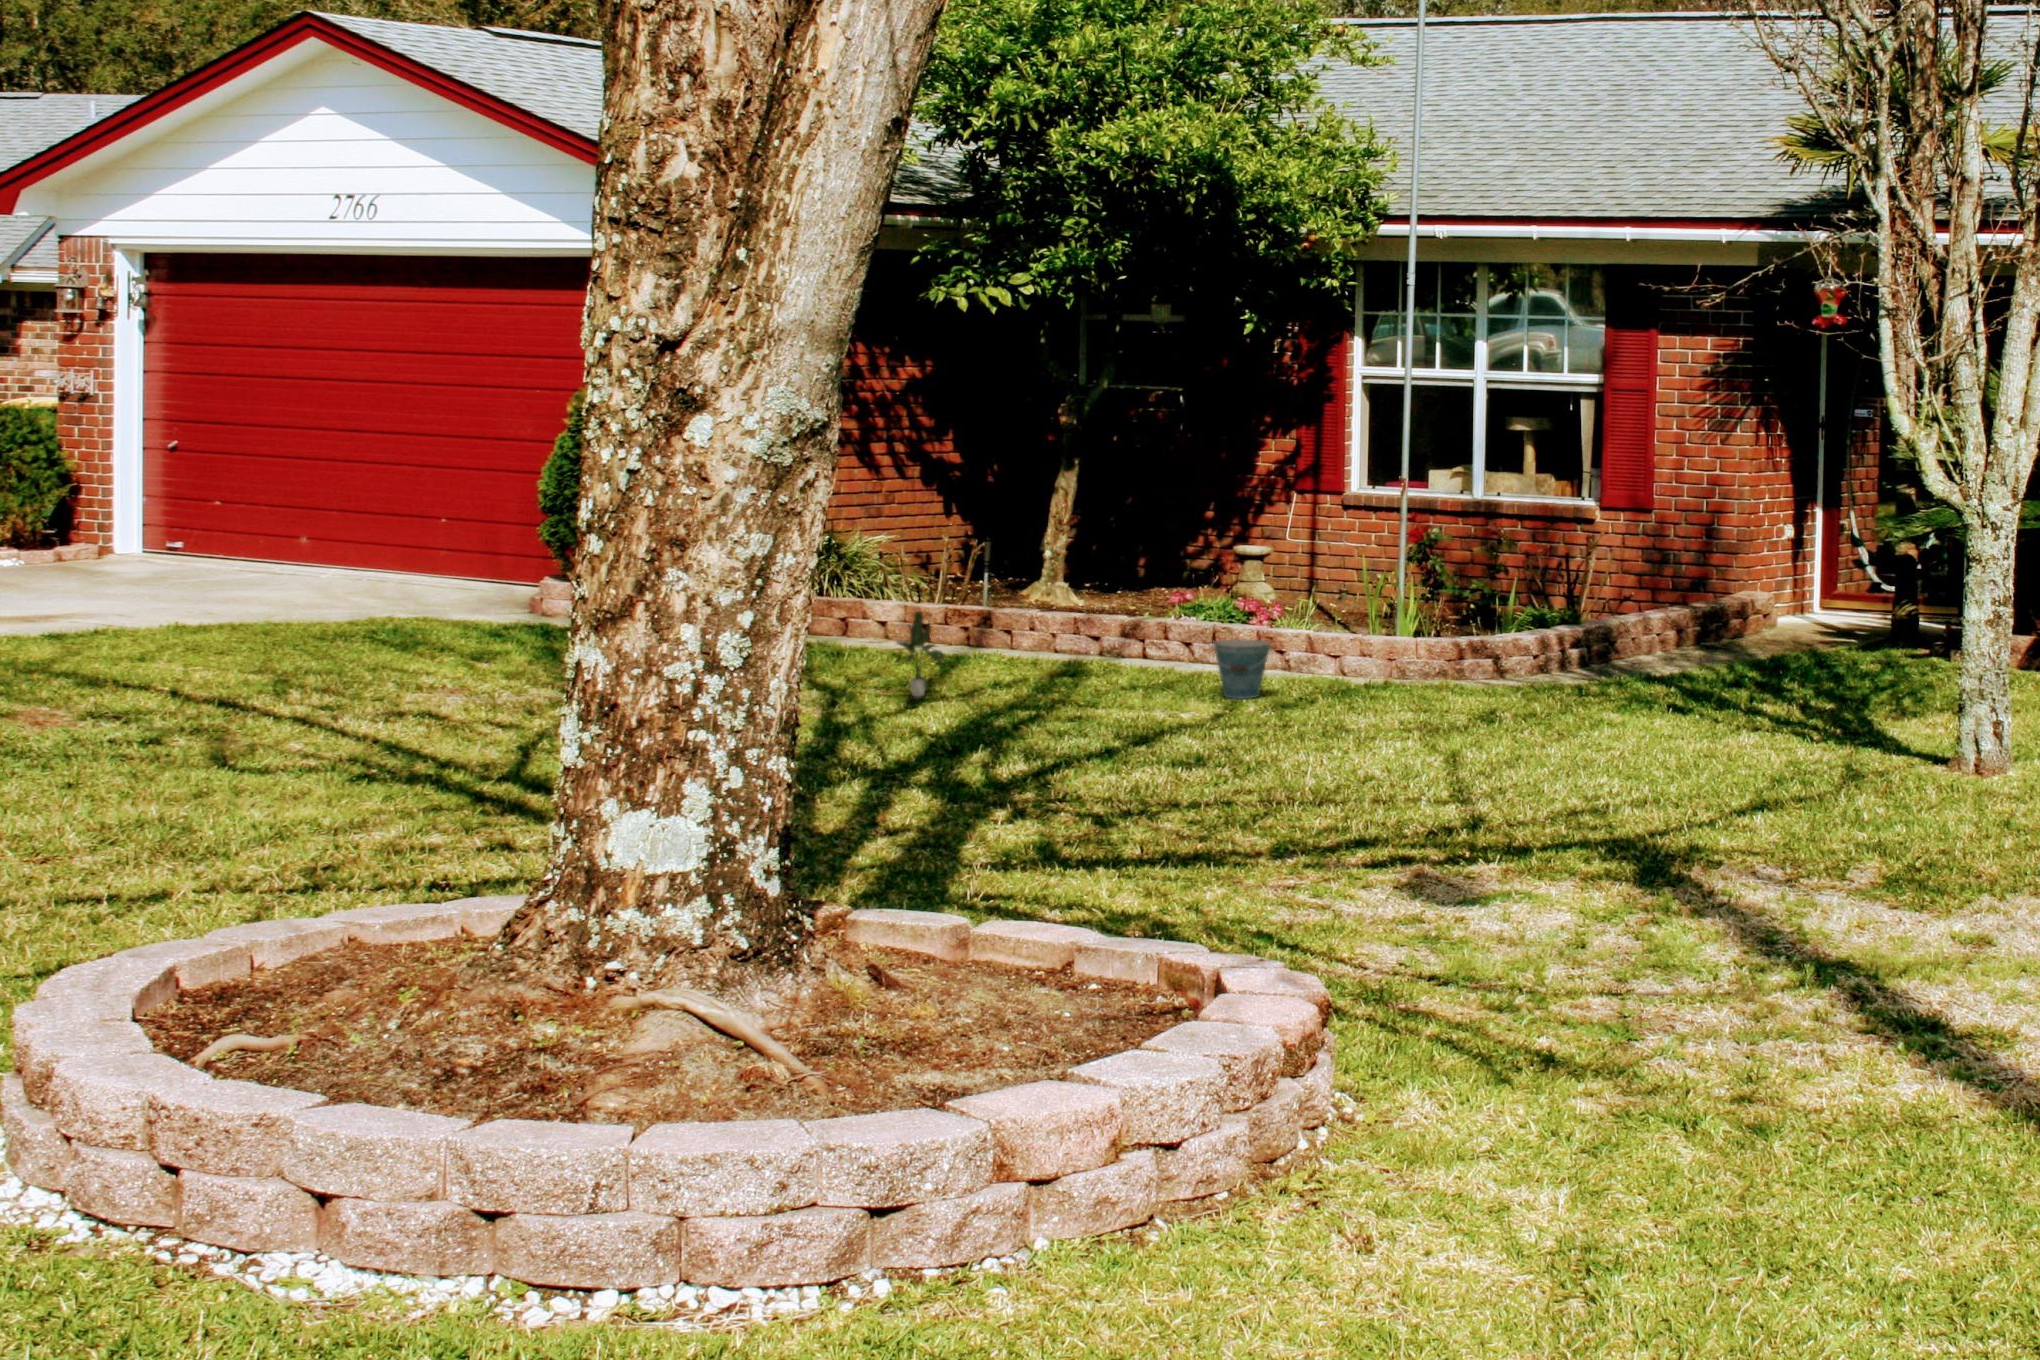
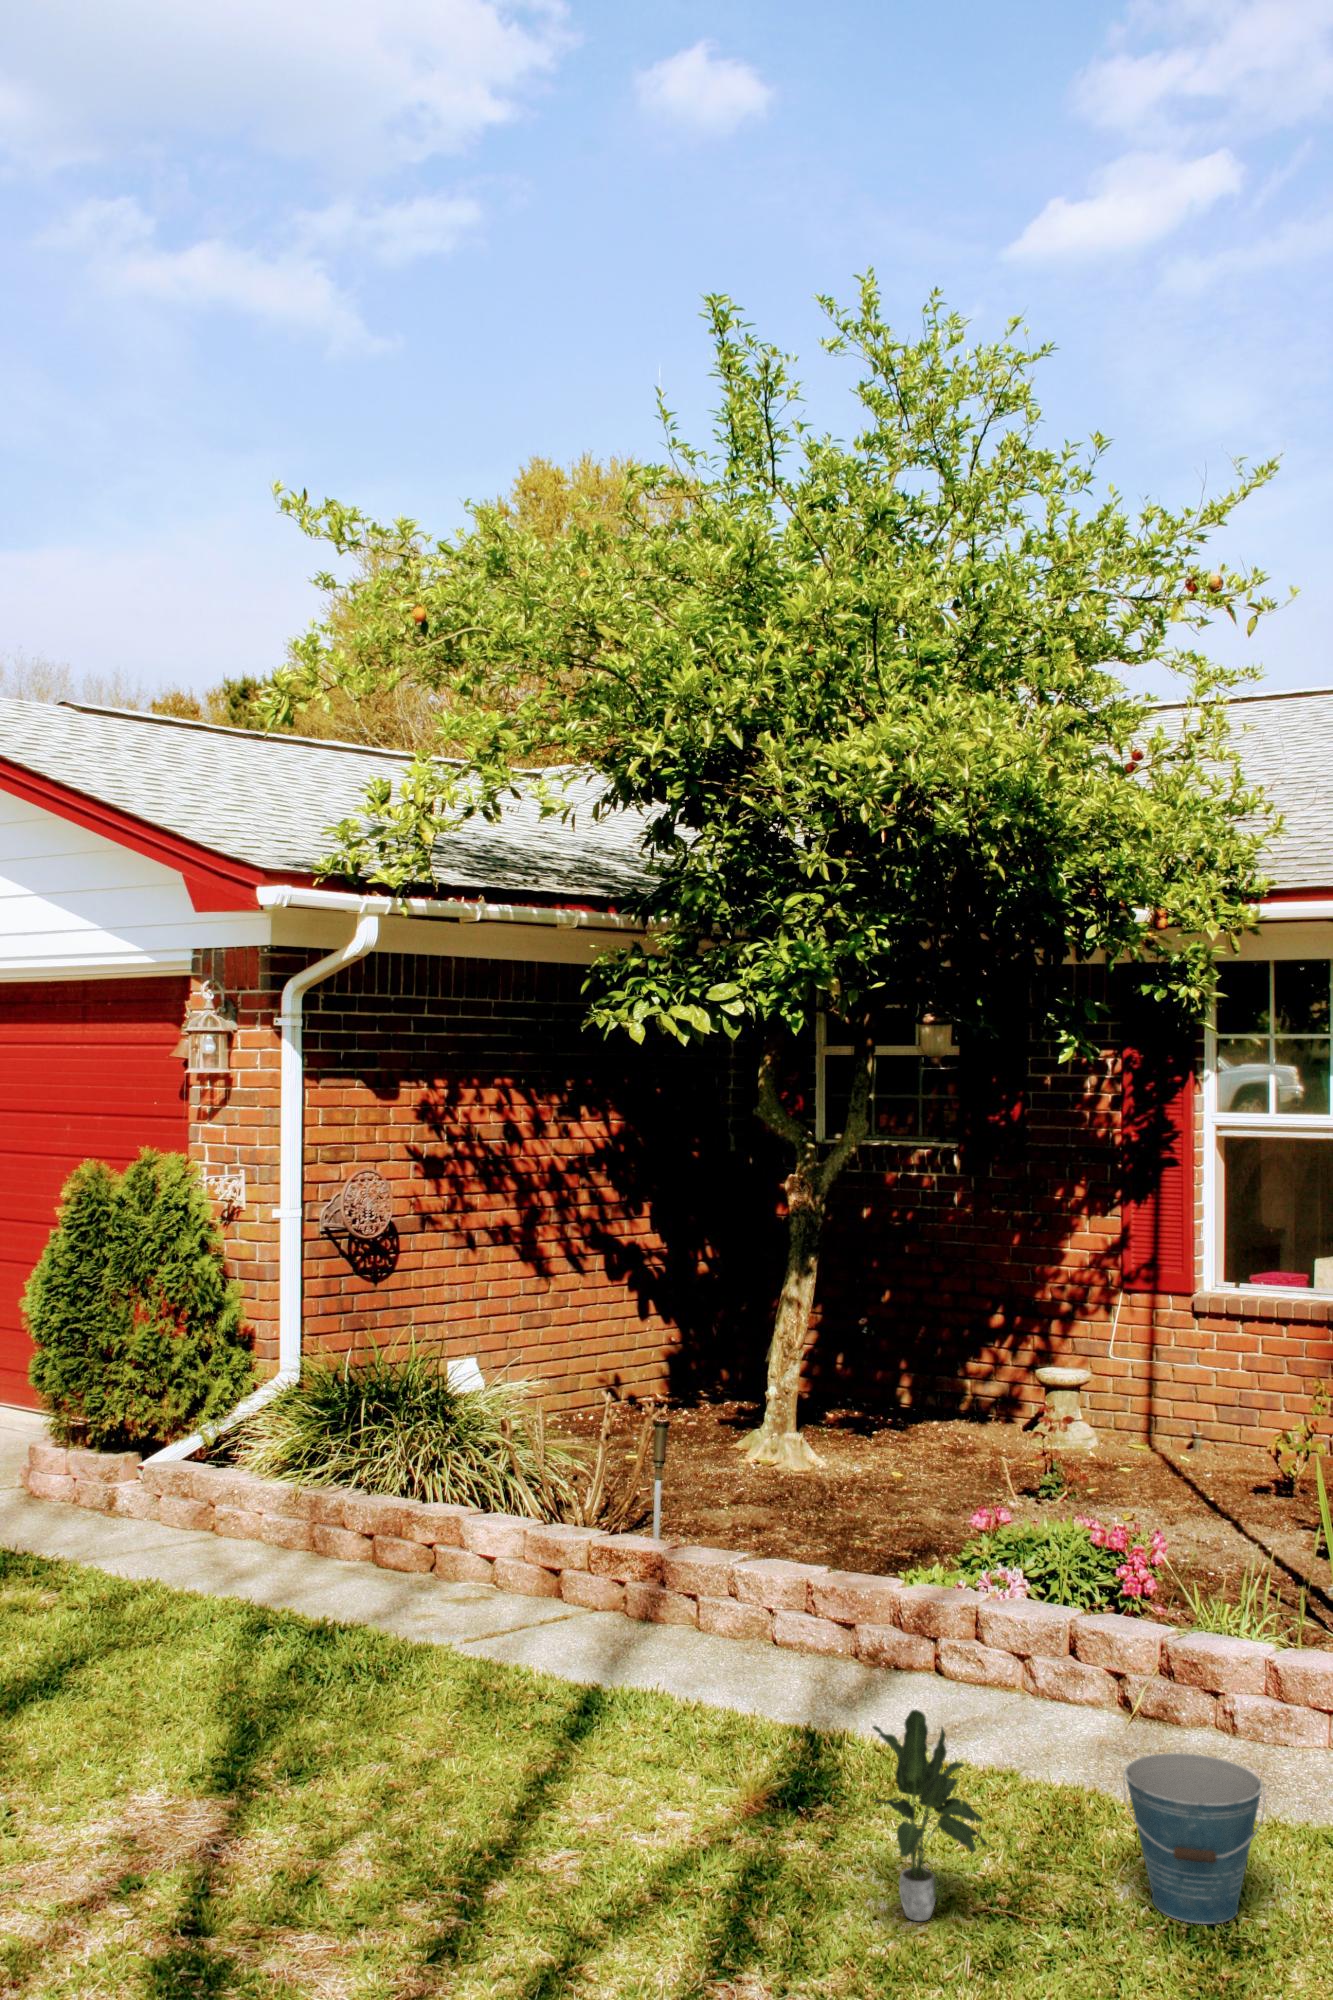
potted plant: present [897,611,948,697] -> present [872,1710,992,1921]

